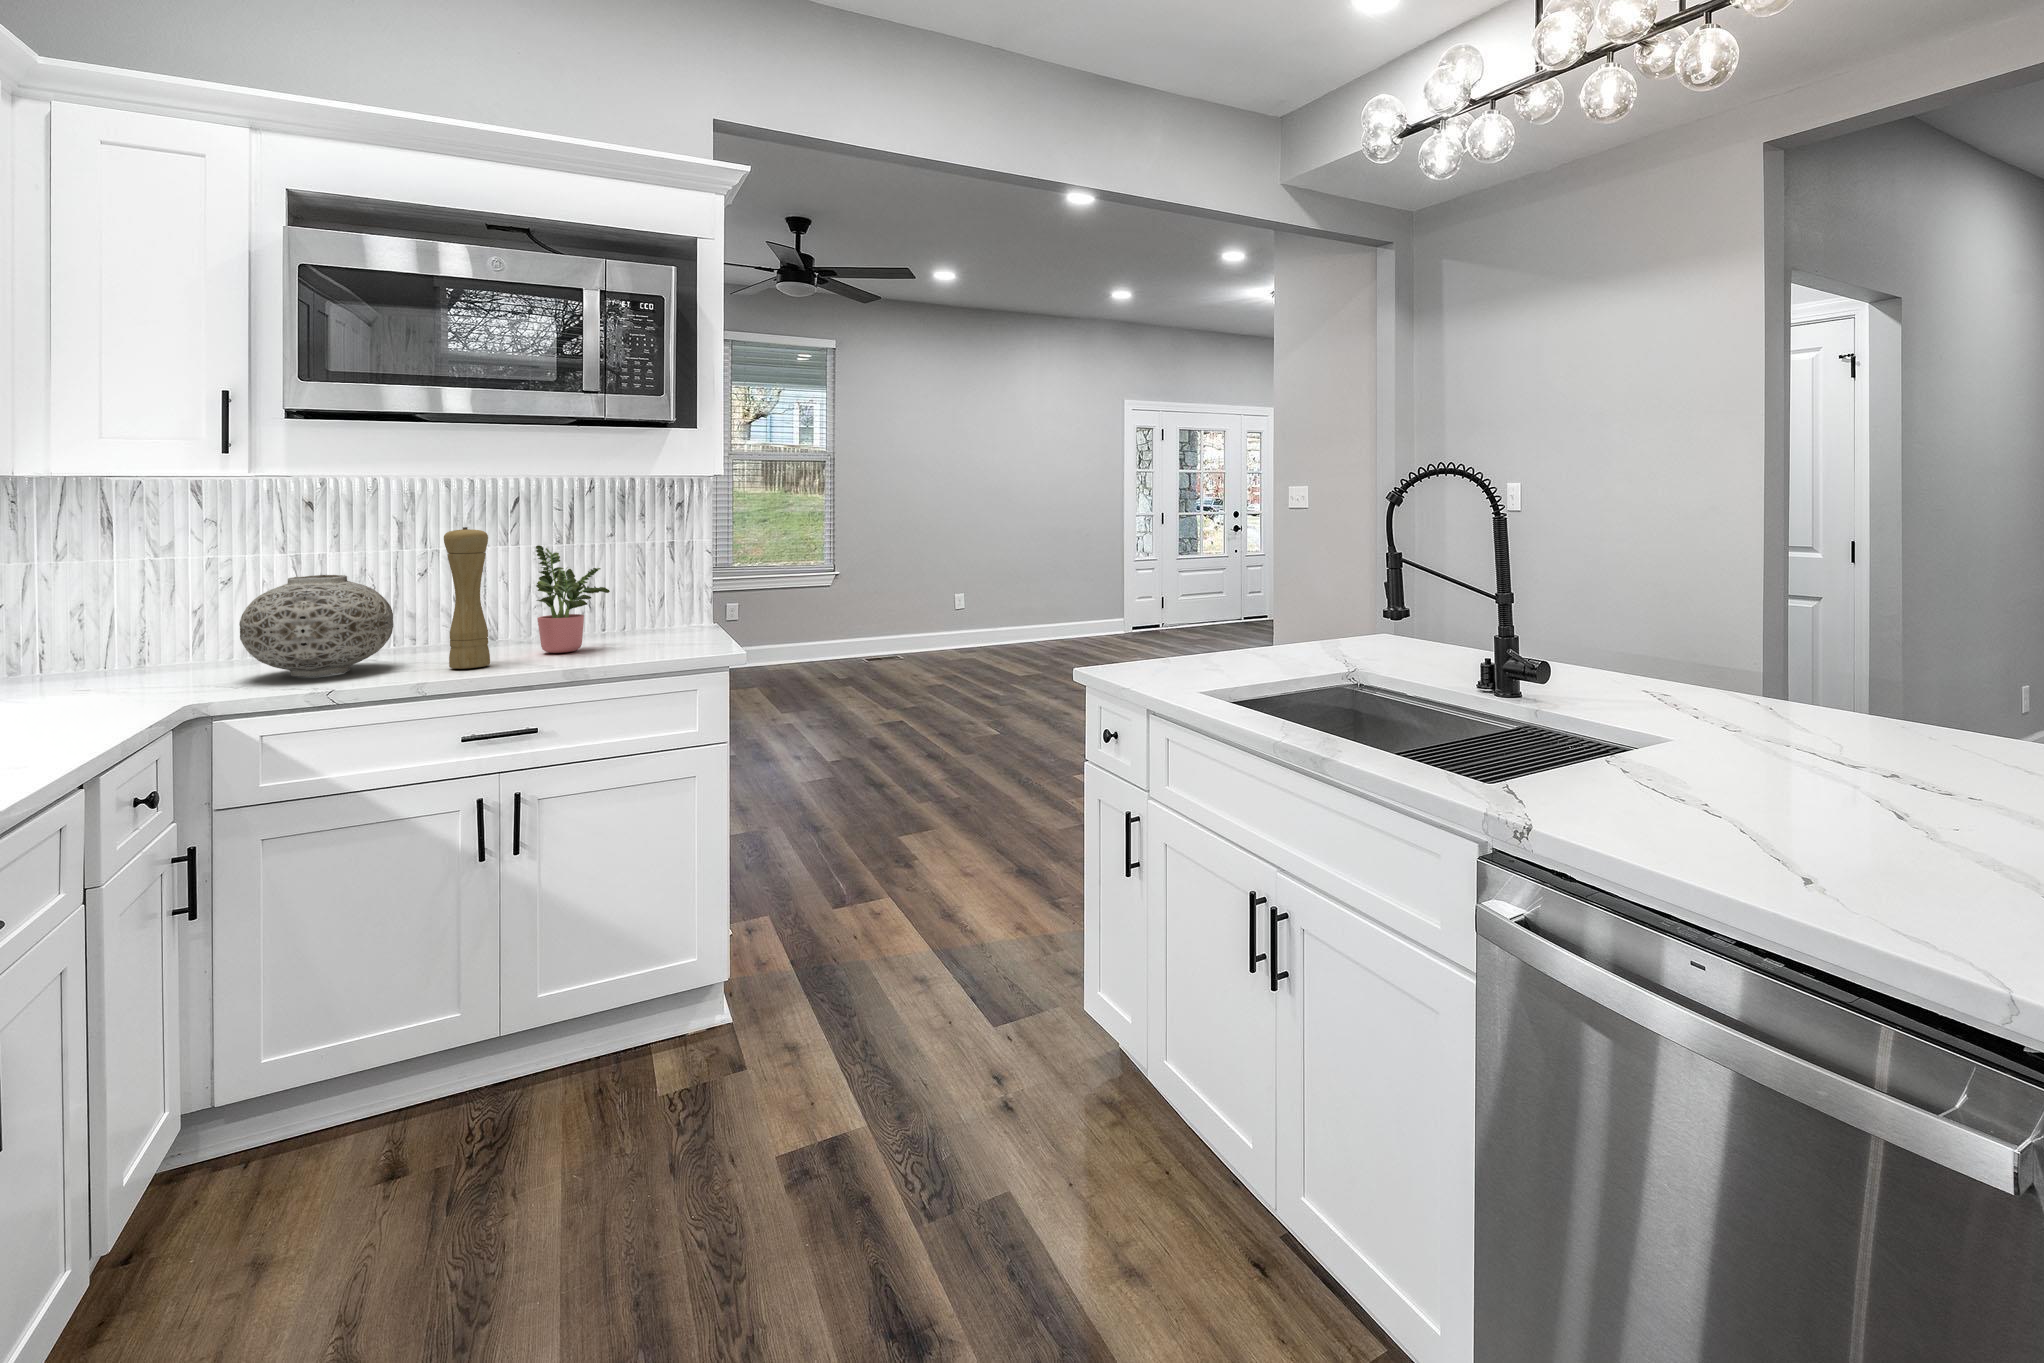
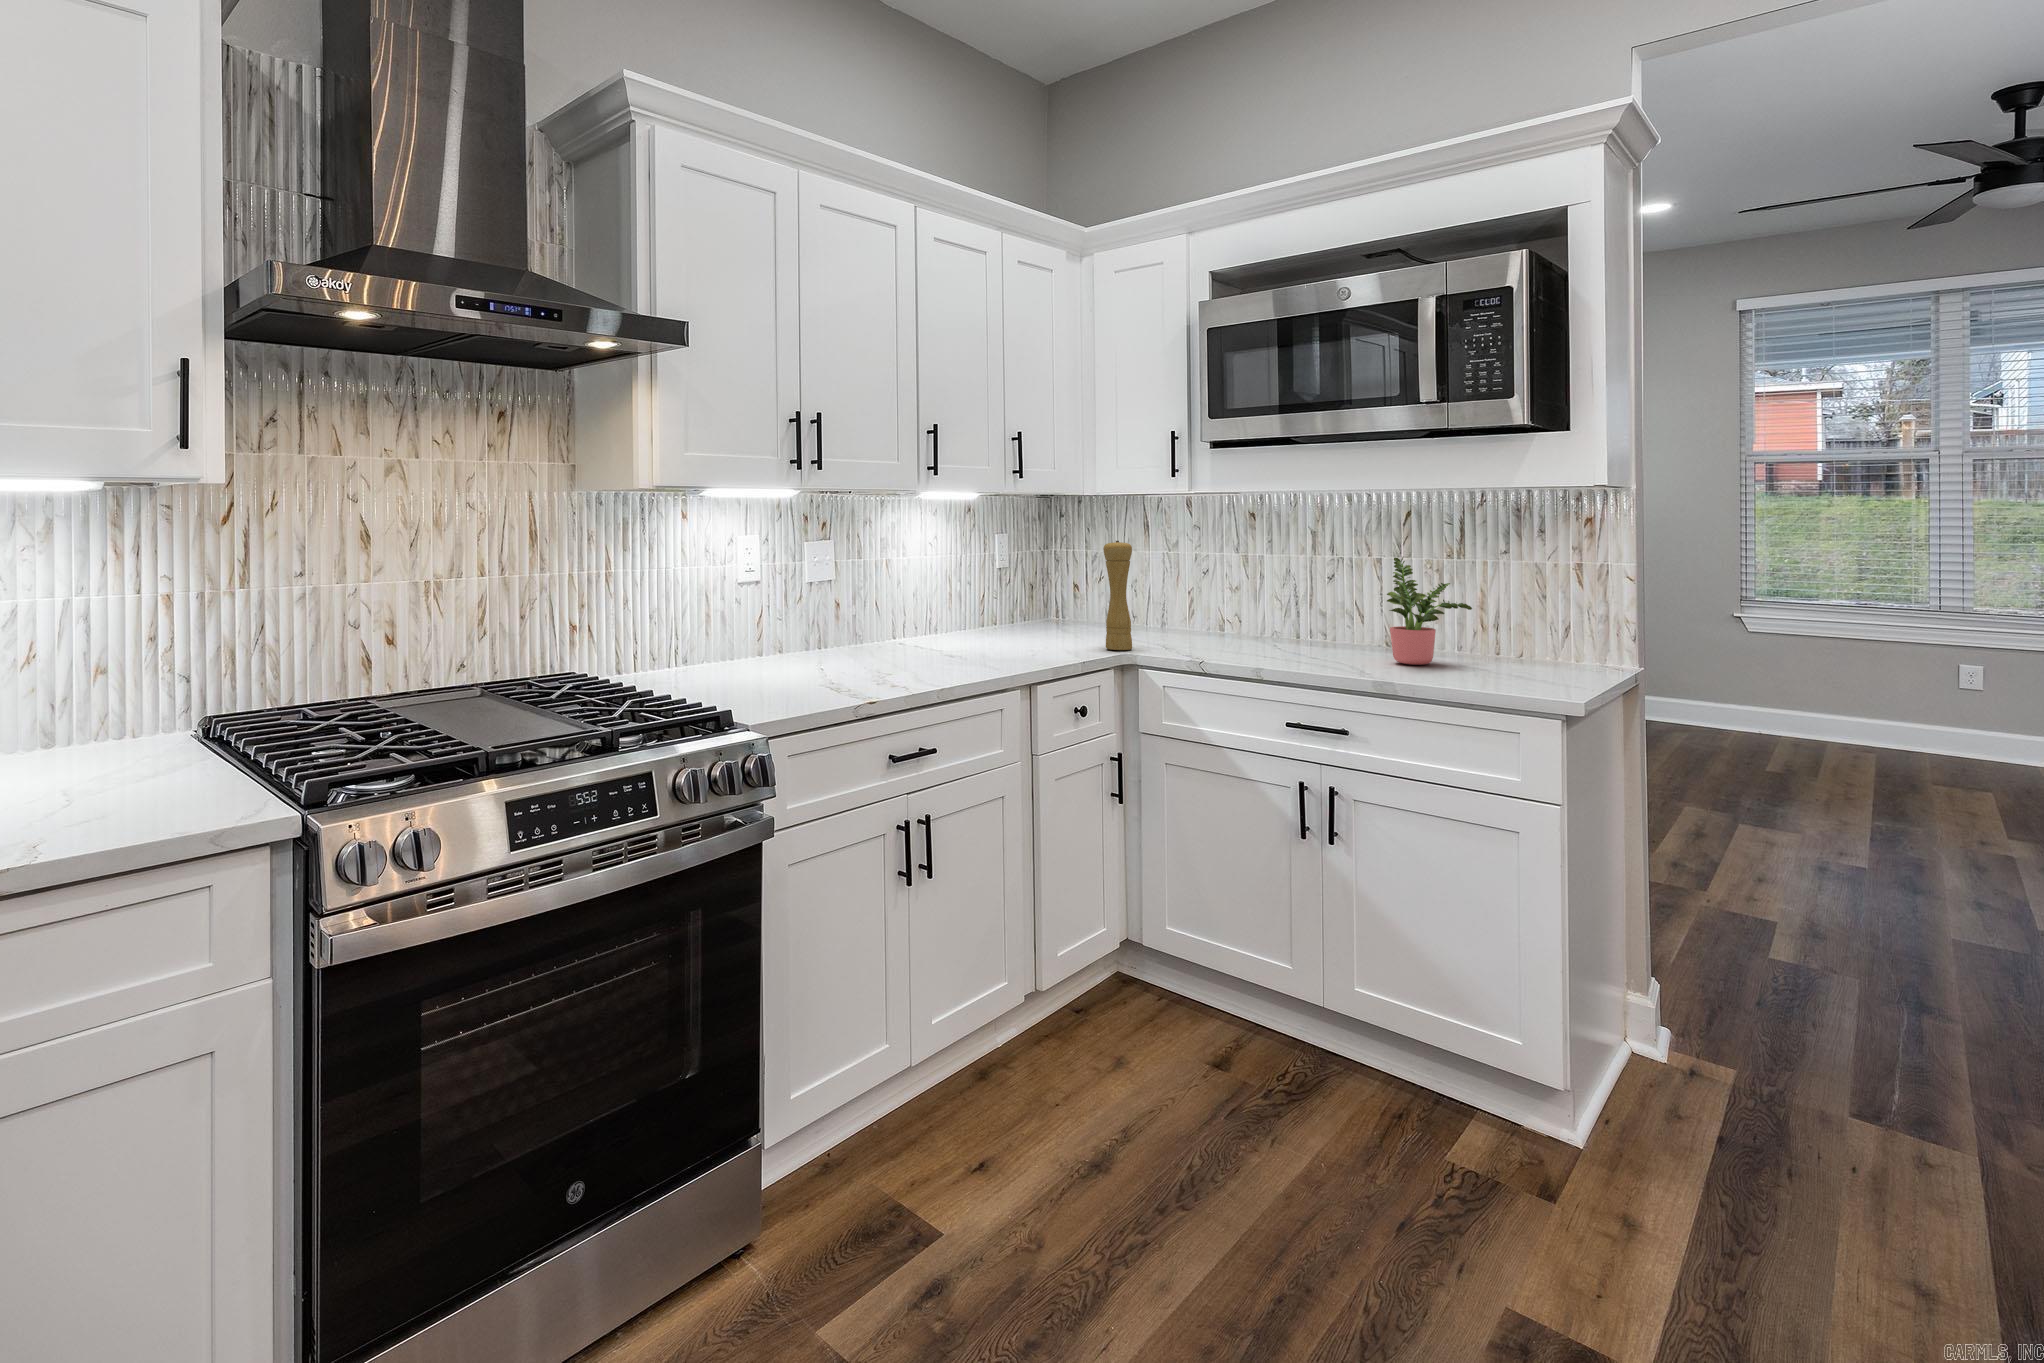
pepper mill: present [444,527,490,669] -> present [1103,541,1132,650]
vase: present [239,575,393,677] -> none [1176,574,1276,654]

